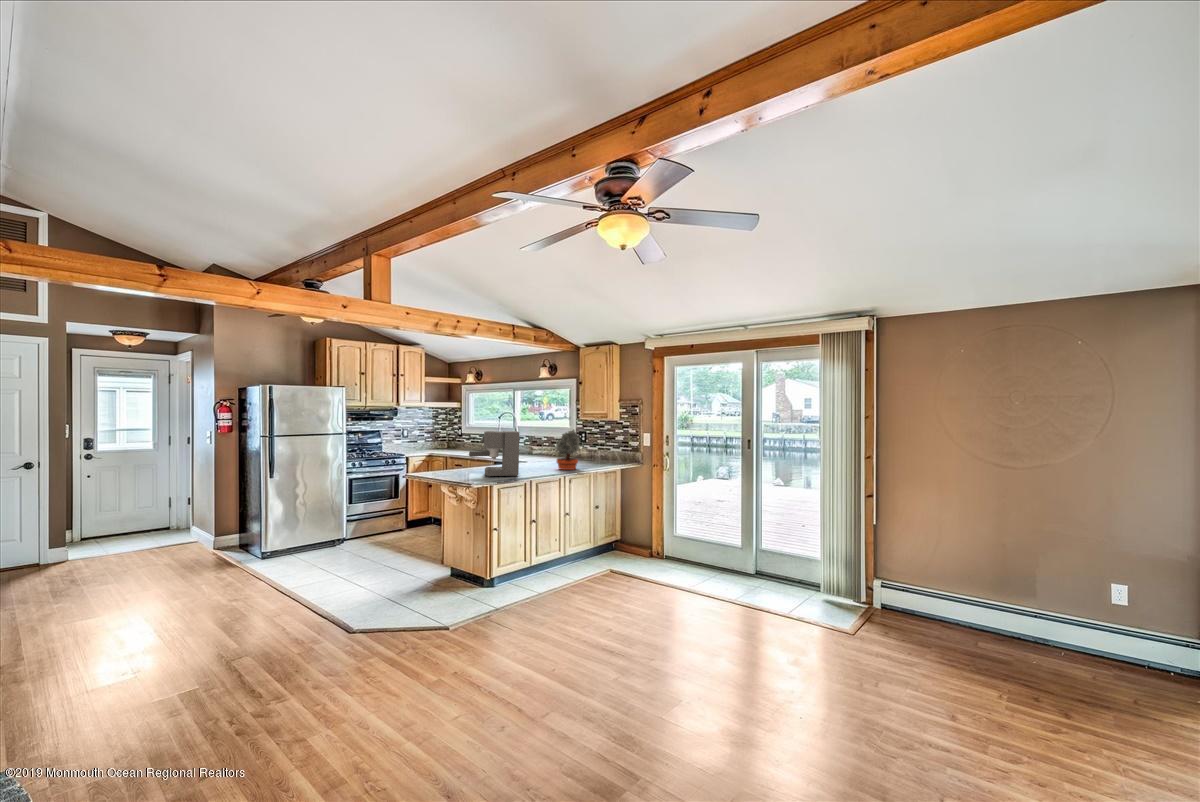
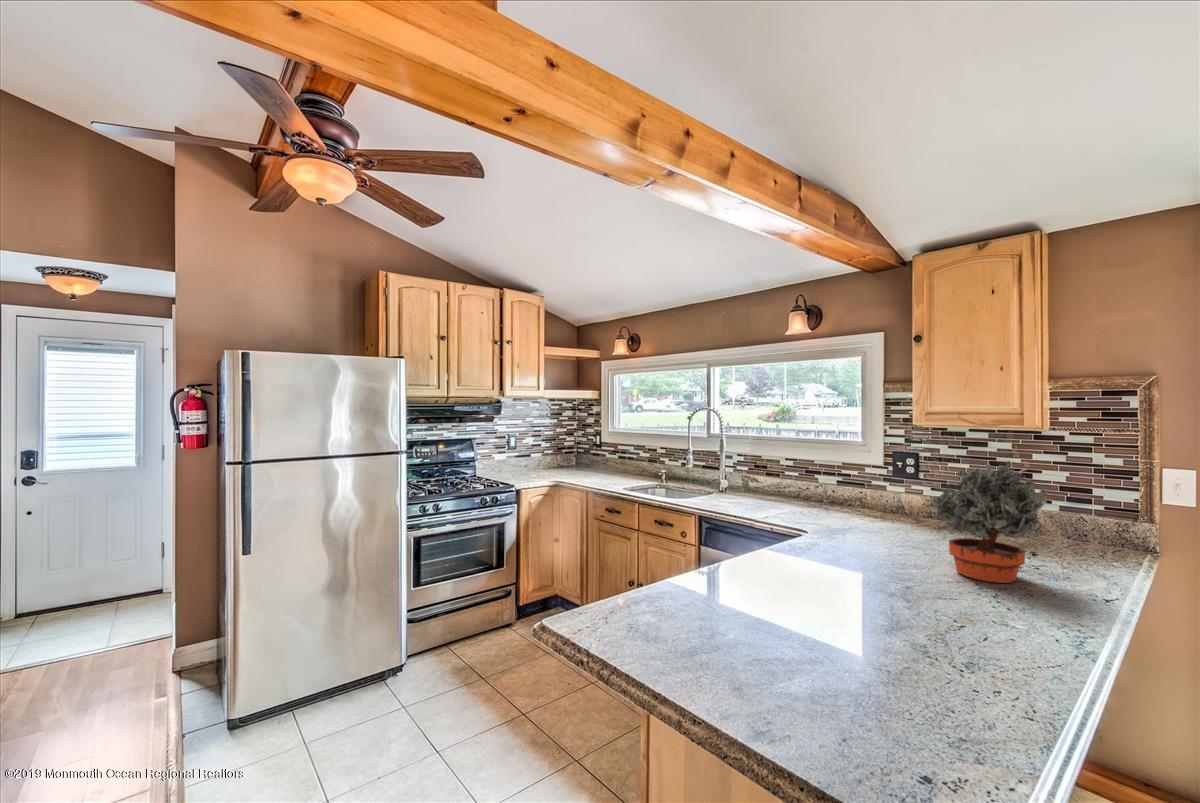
coffee maker: present [469,431,519,477] -> none [751,467,931,636]

